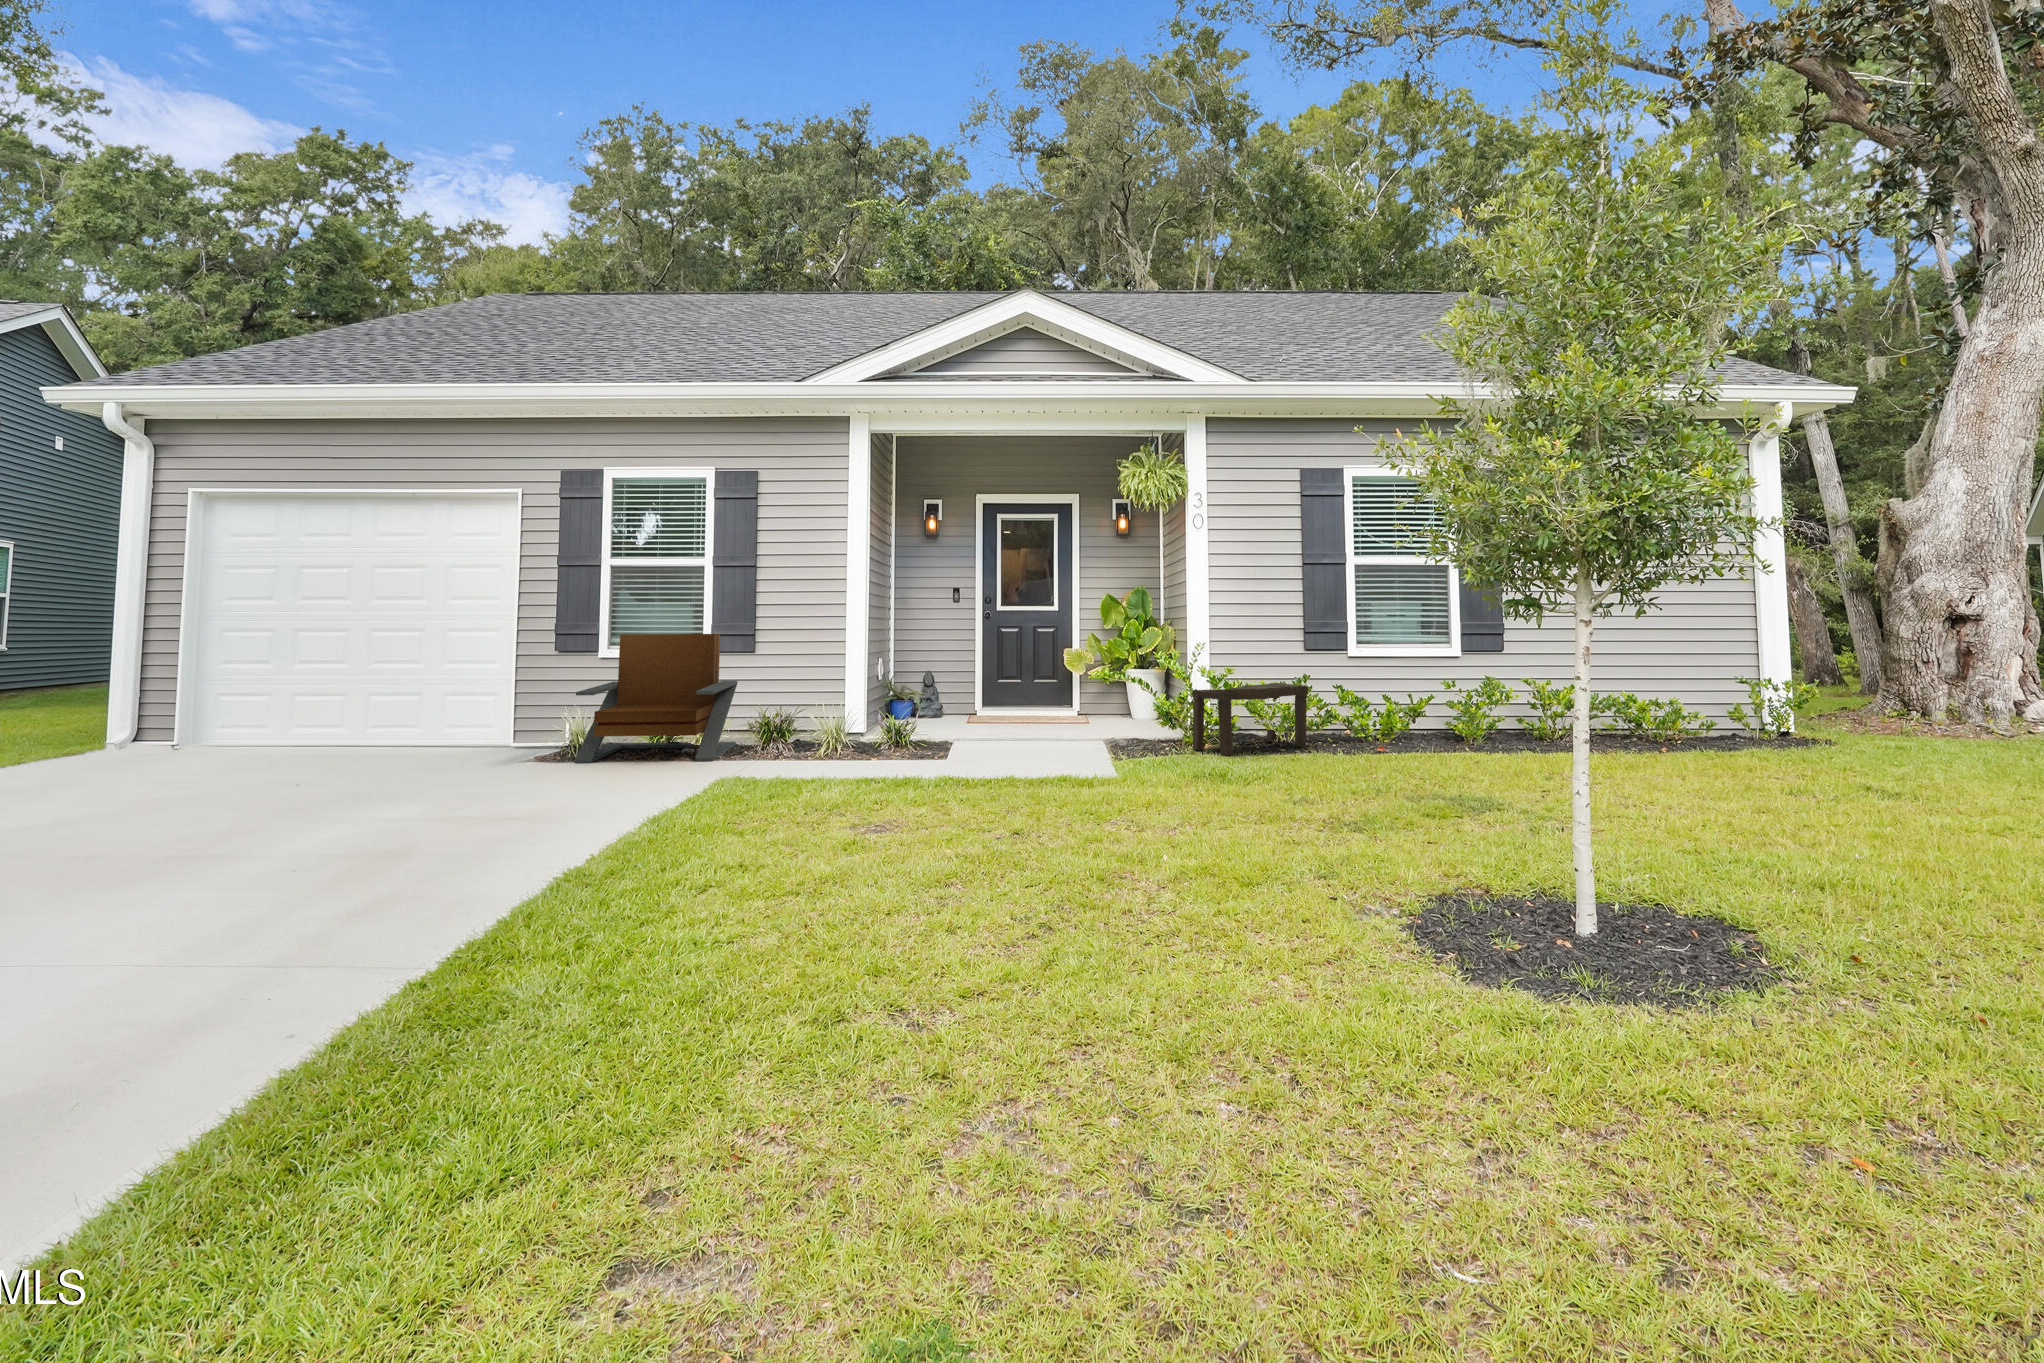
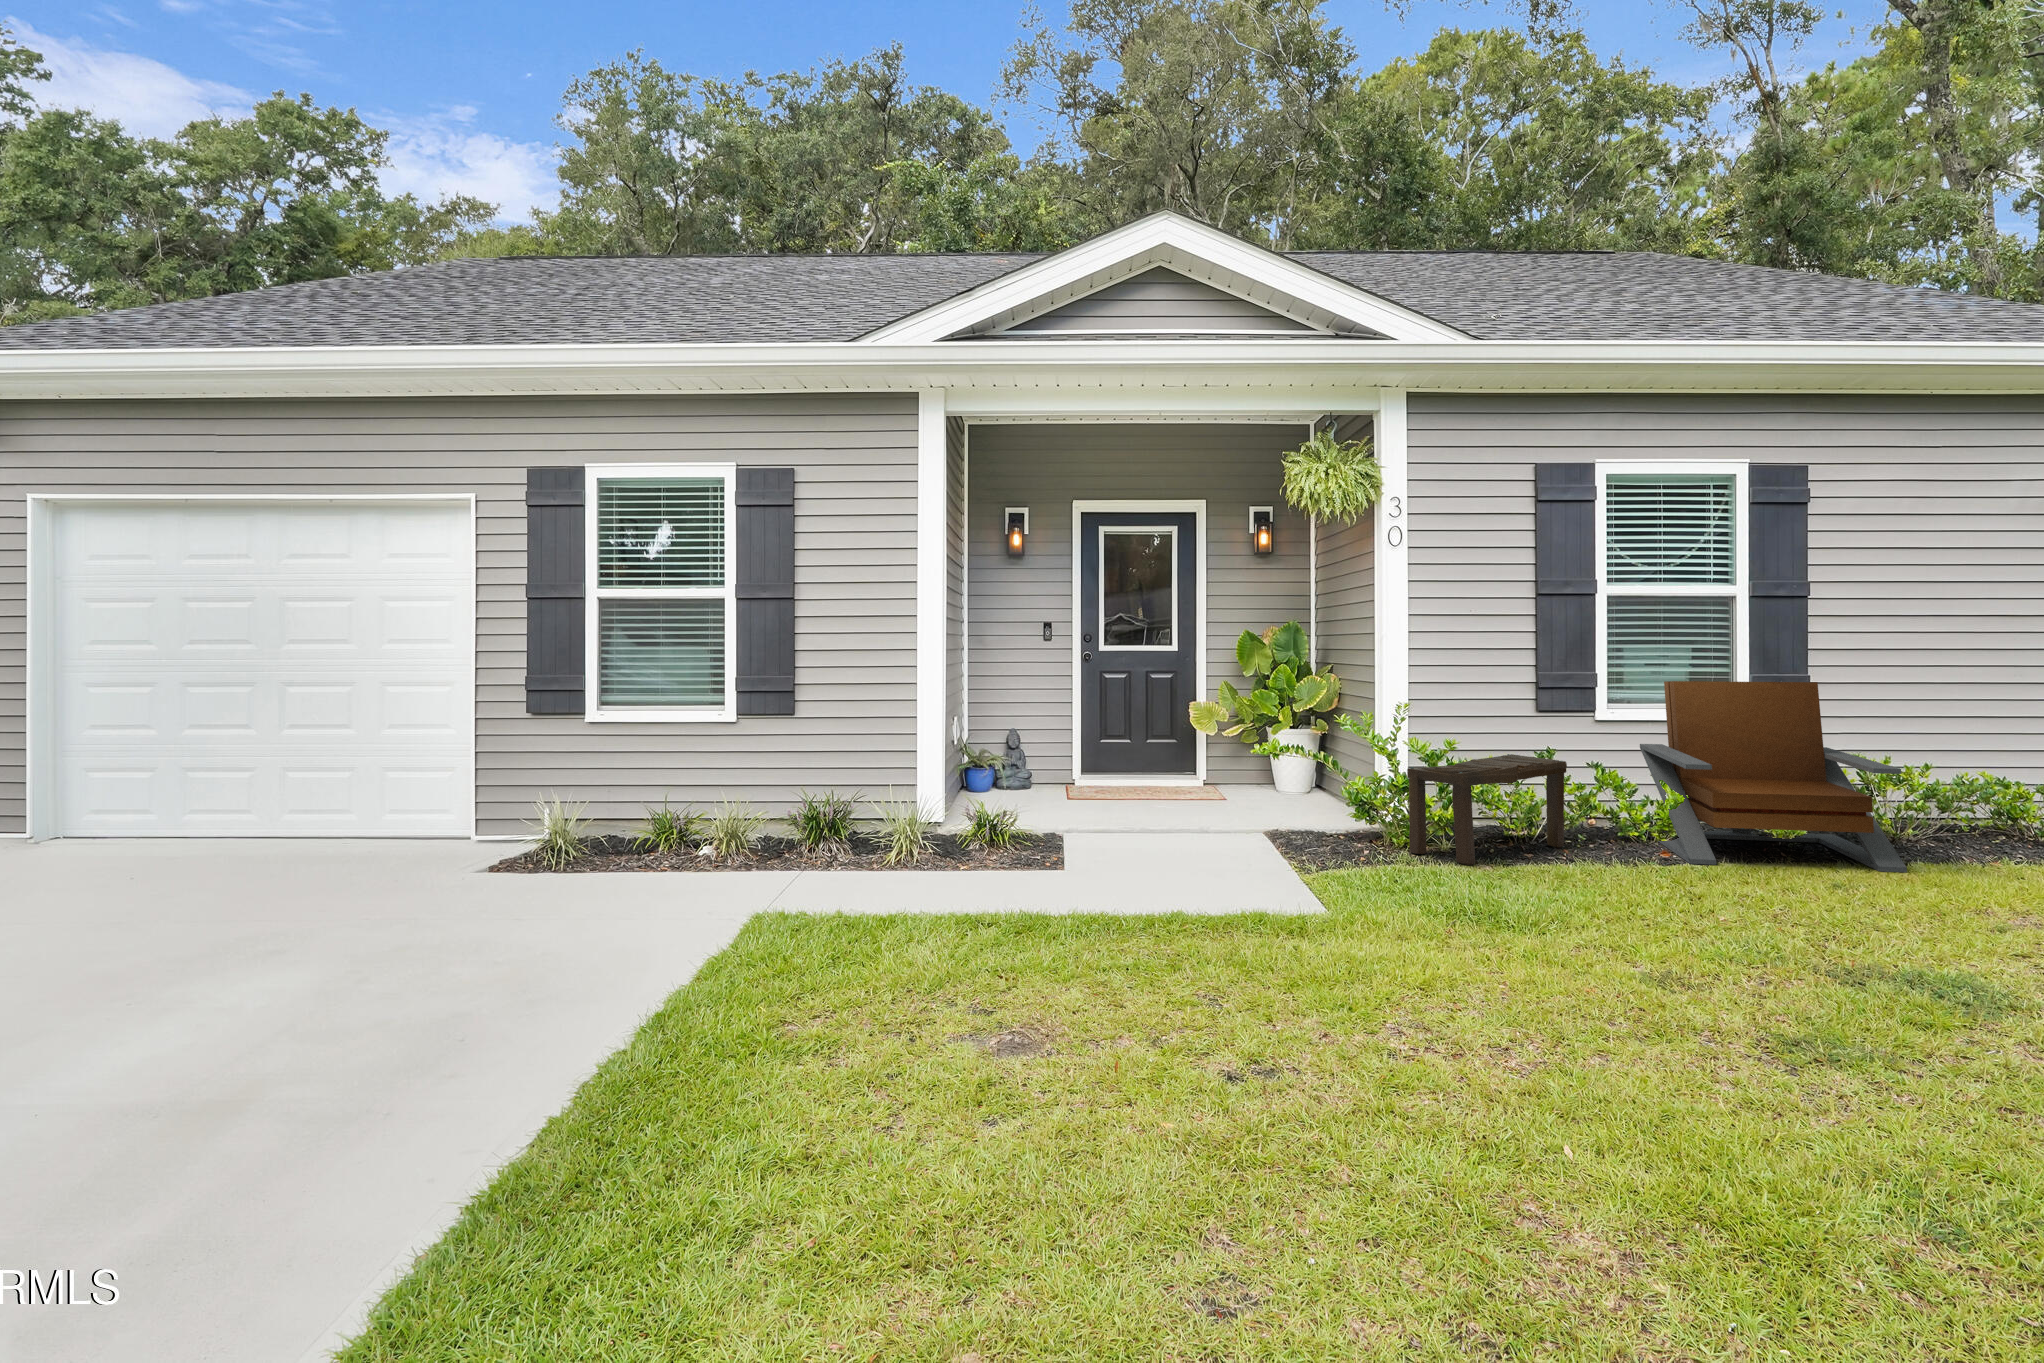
lounge chair: present [575,634,737,763] -> present [1640,681,1907,872]

